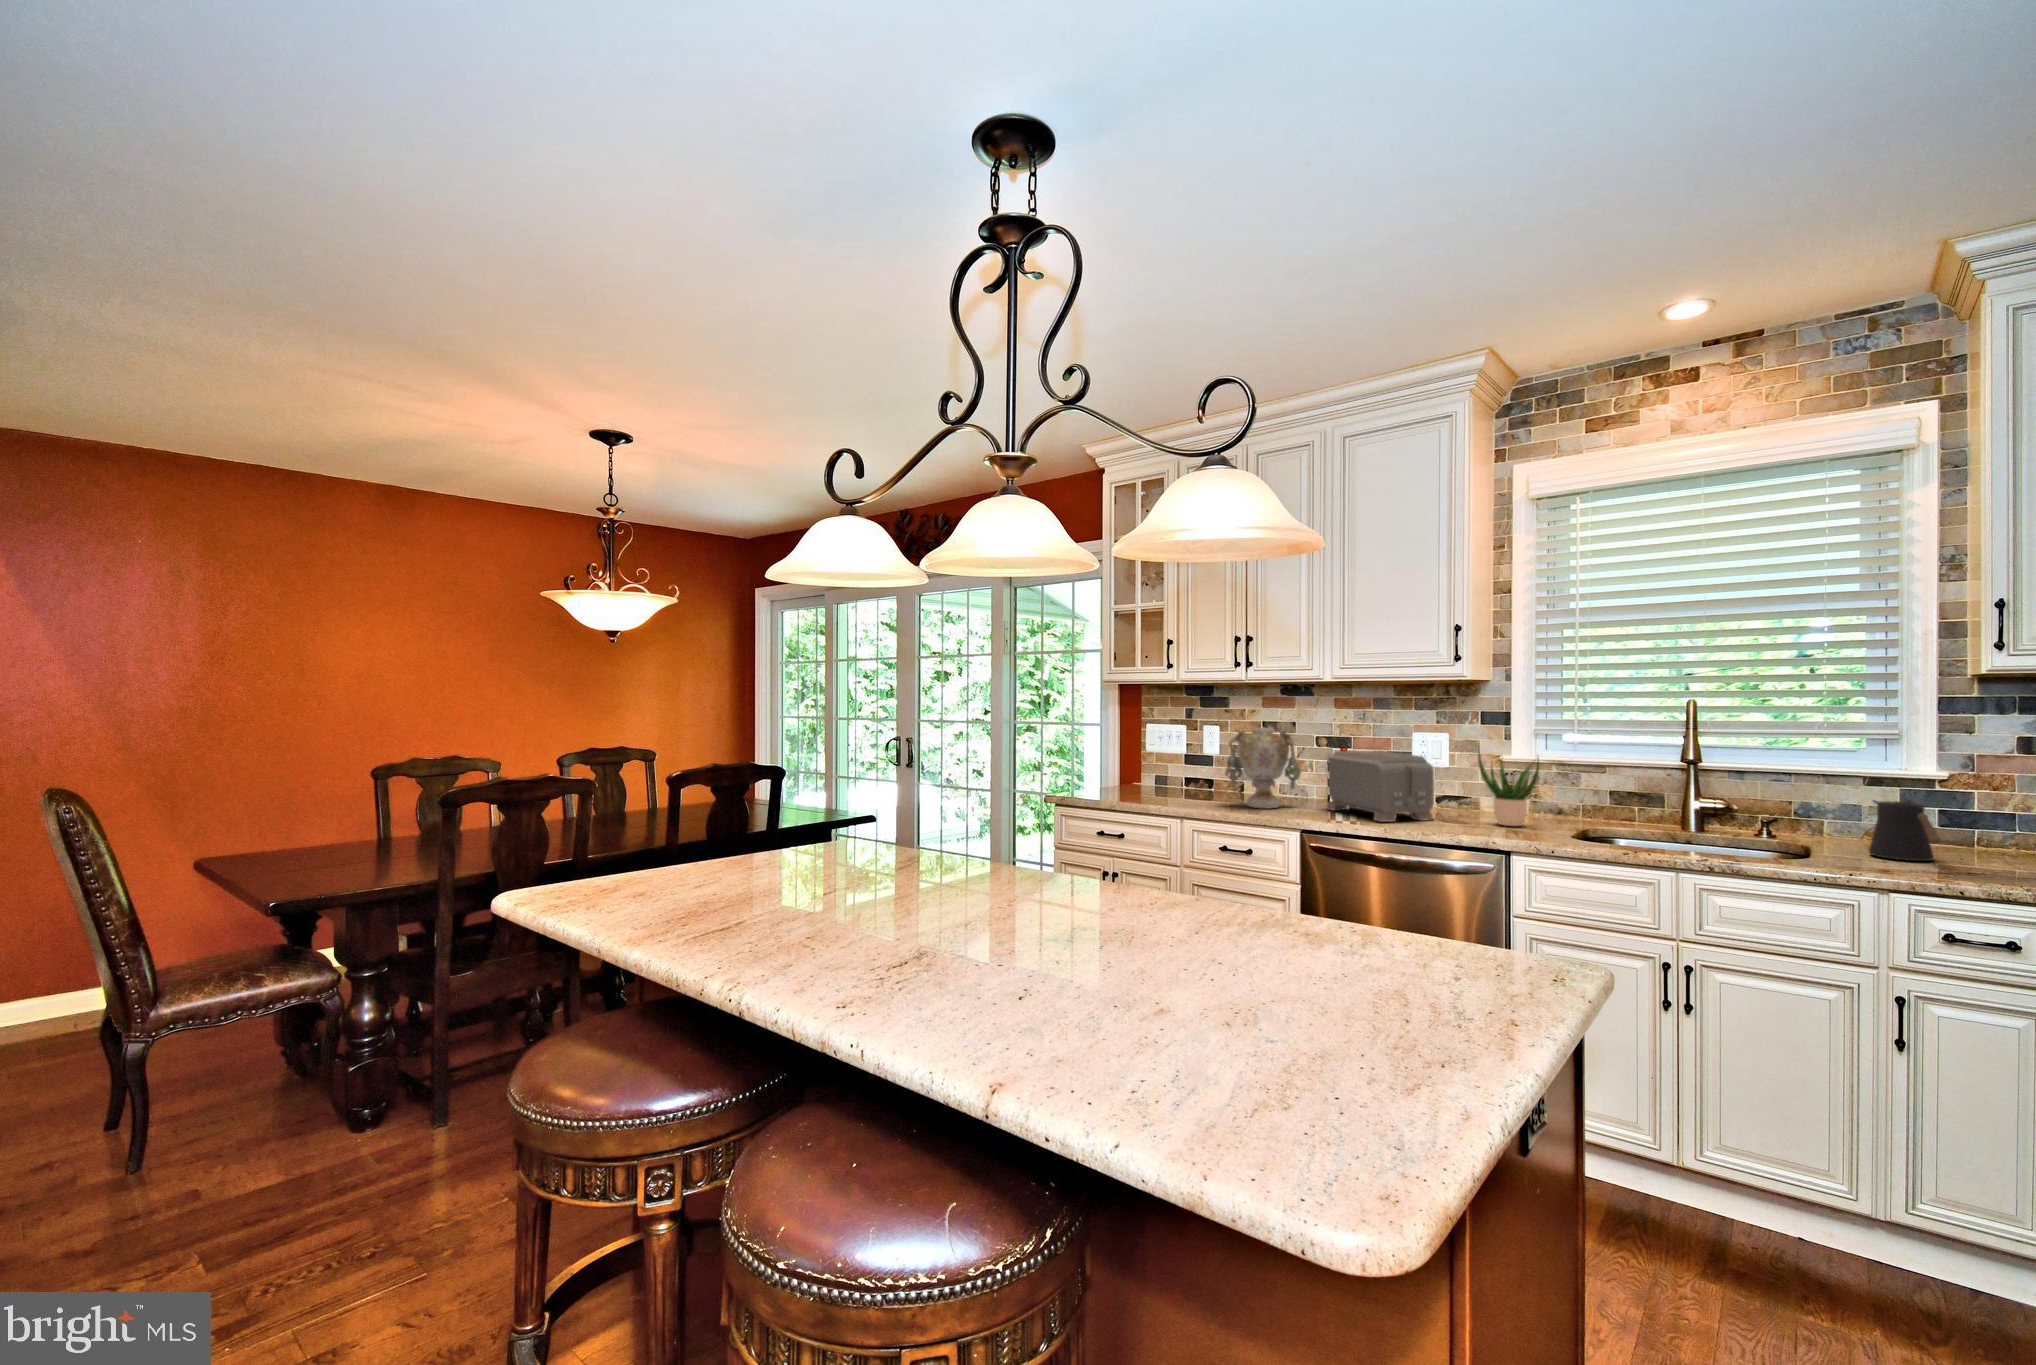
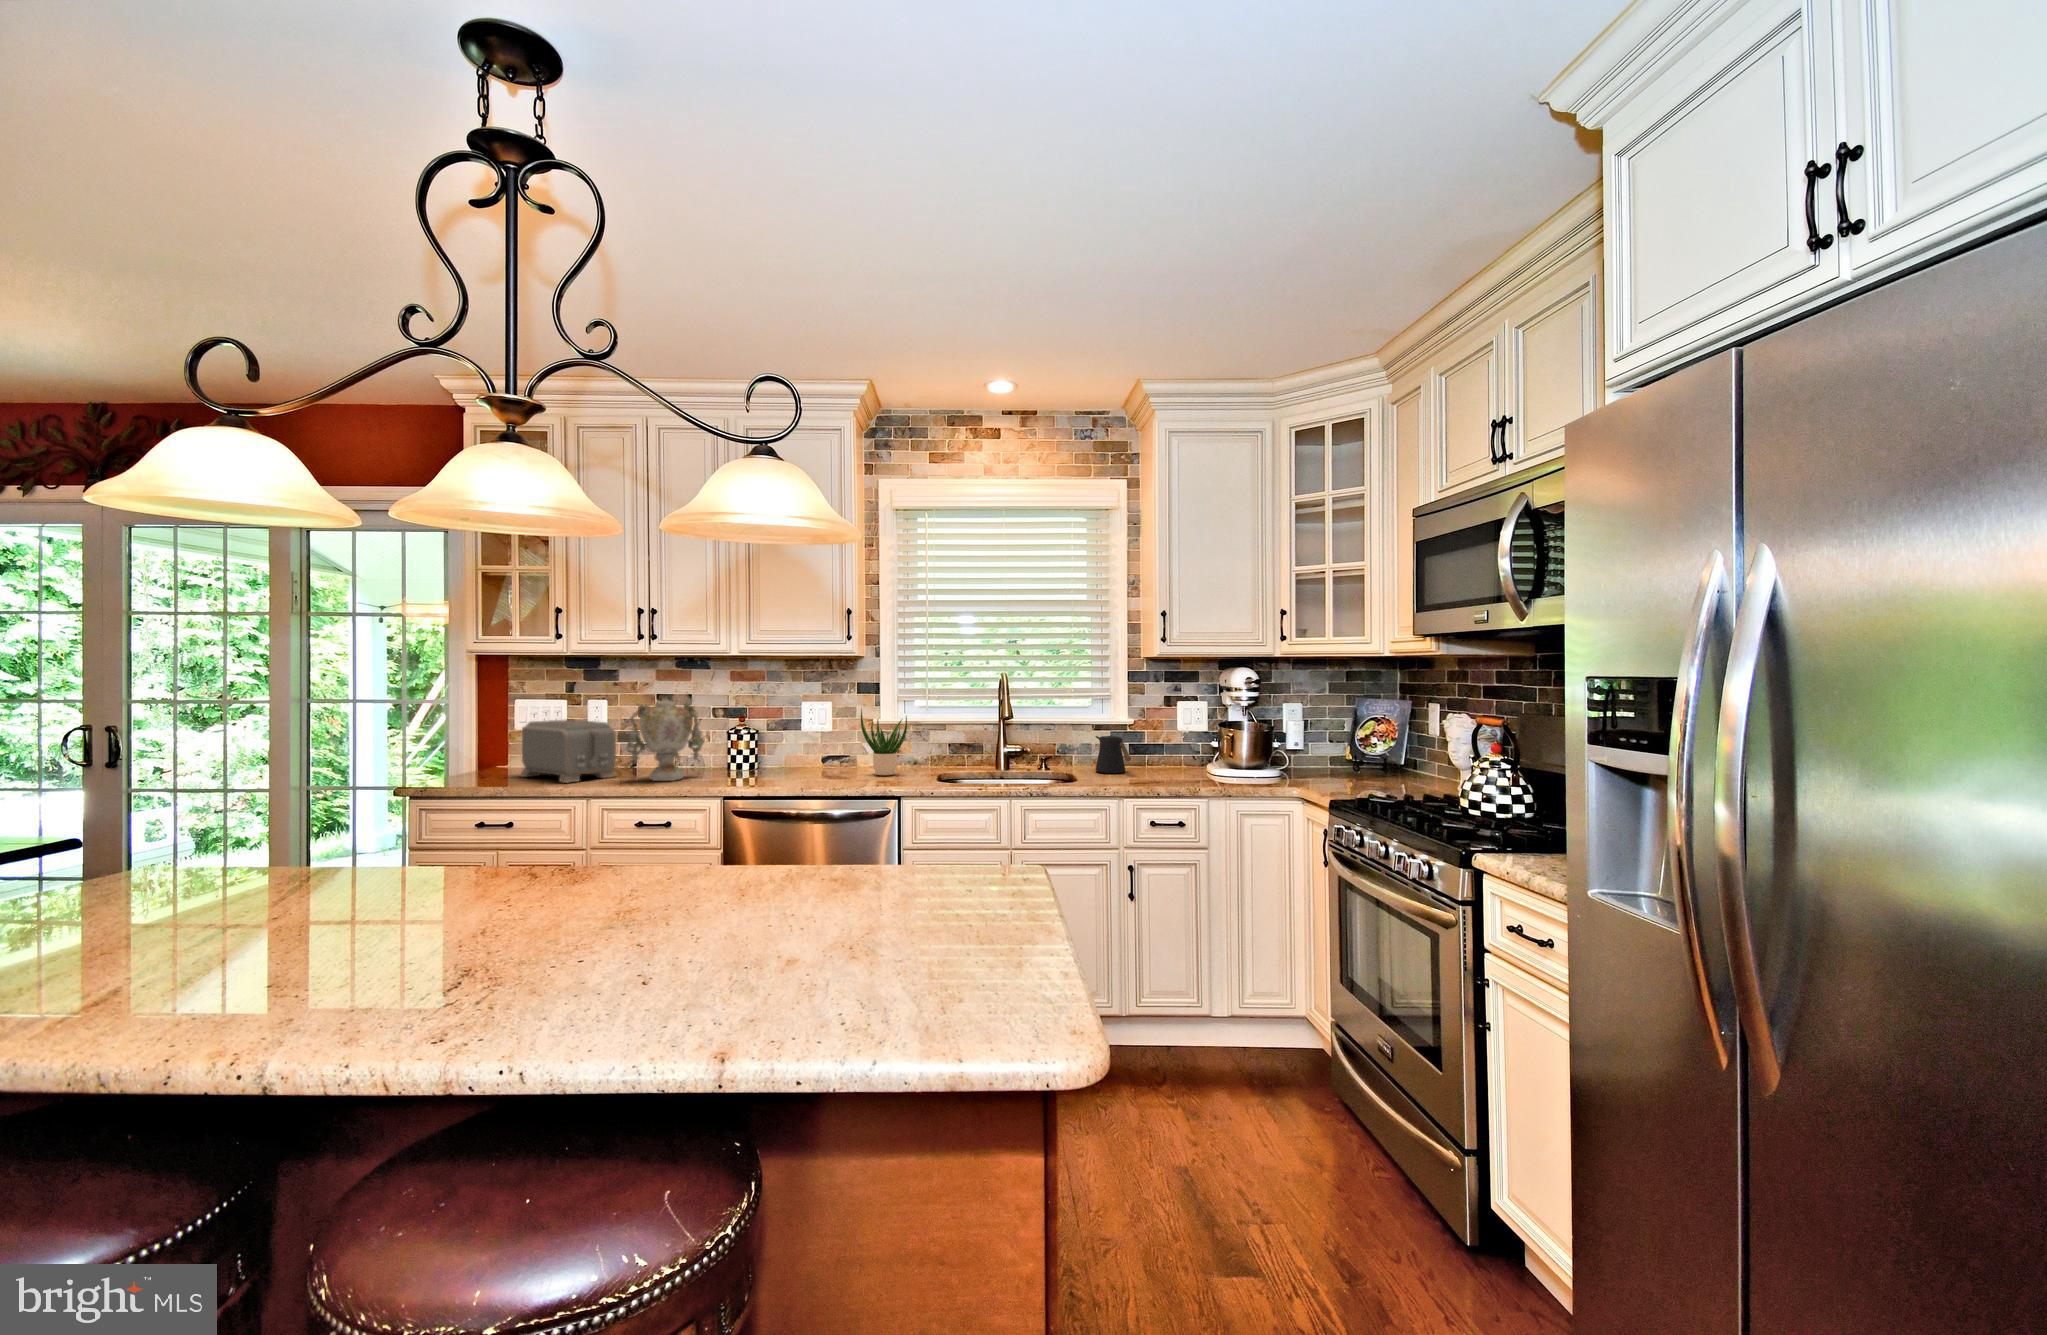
toaster: present [1327,751,1434,822] -> present [521,719,616,783]

